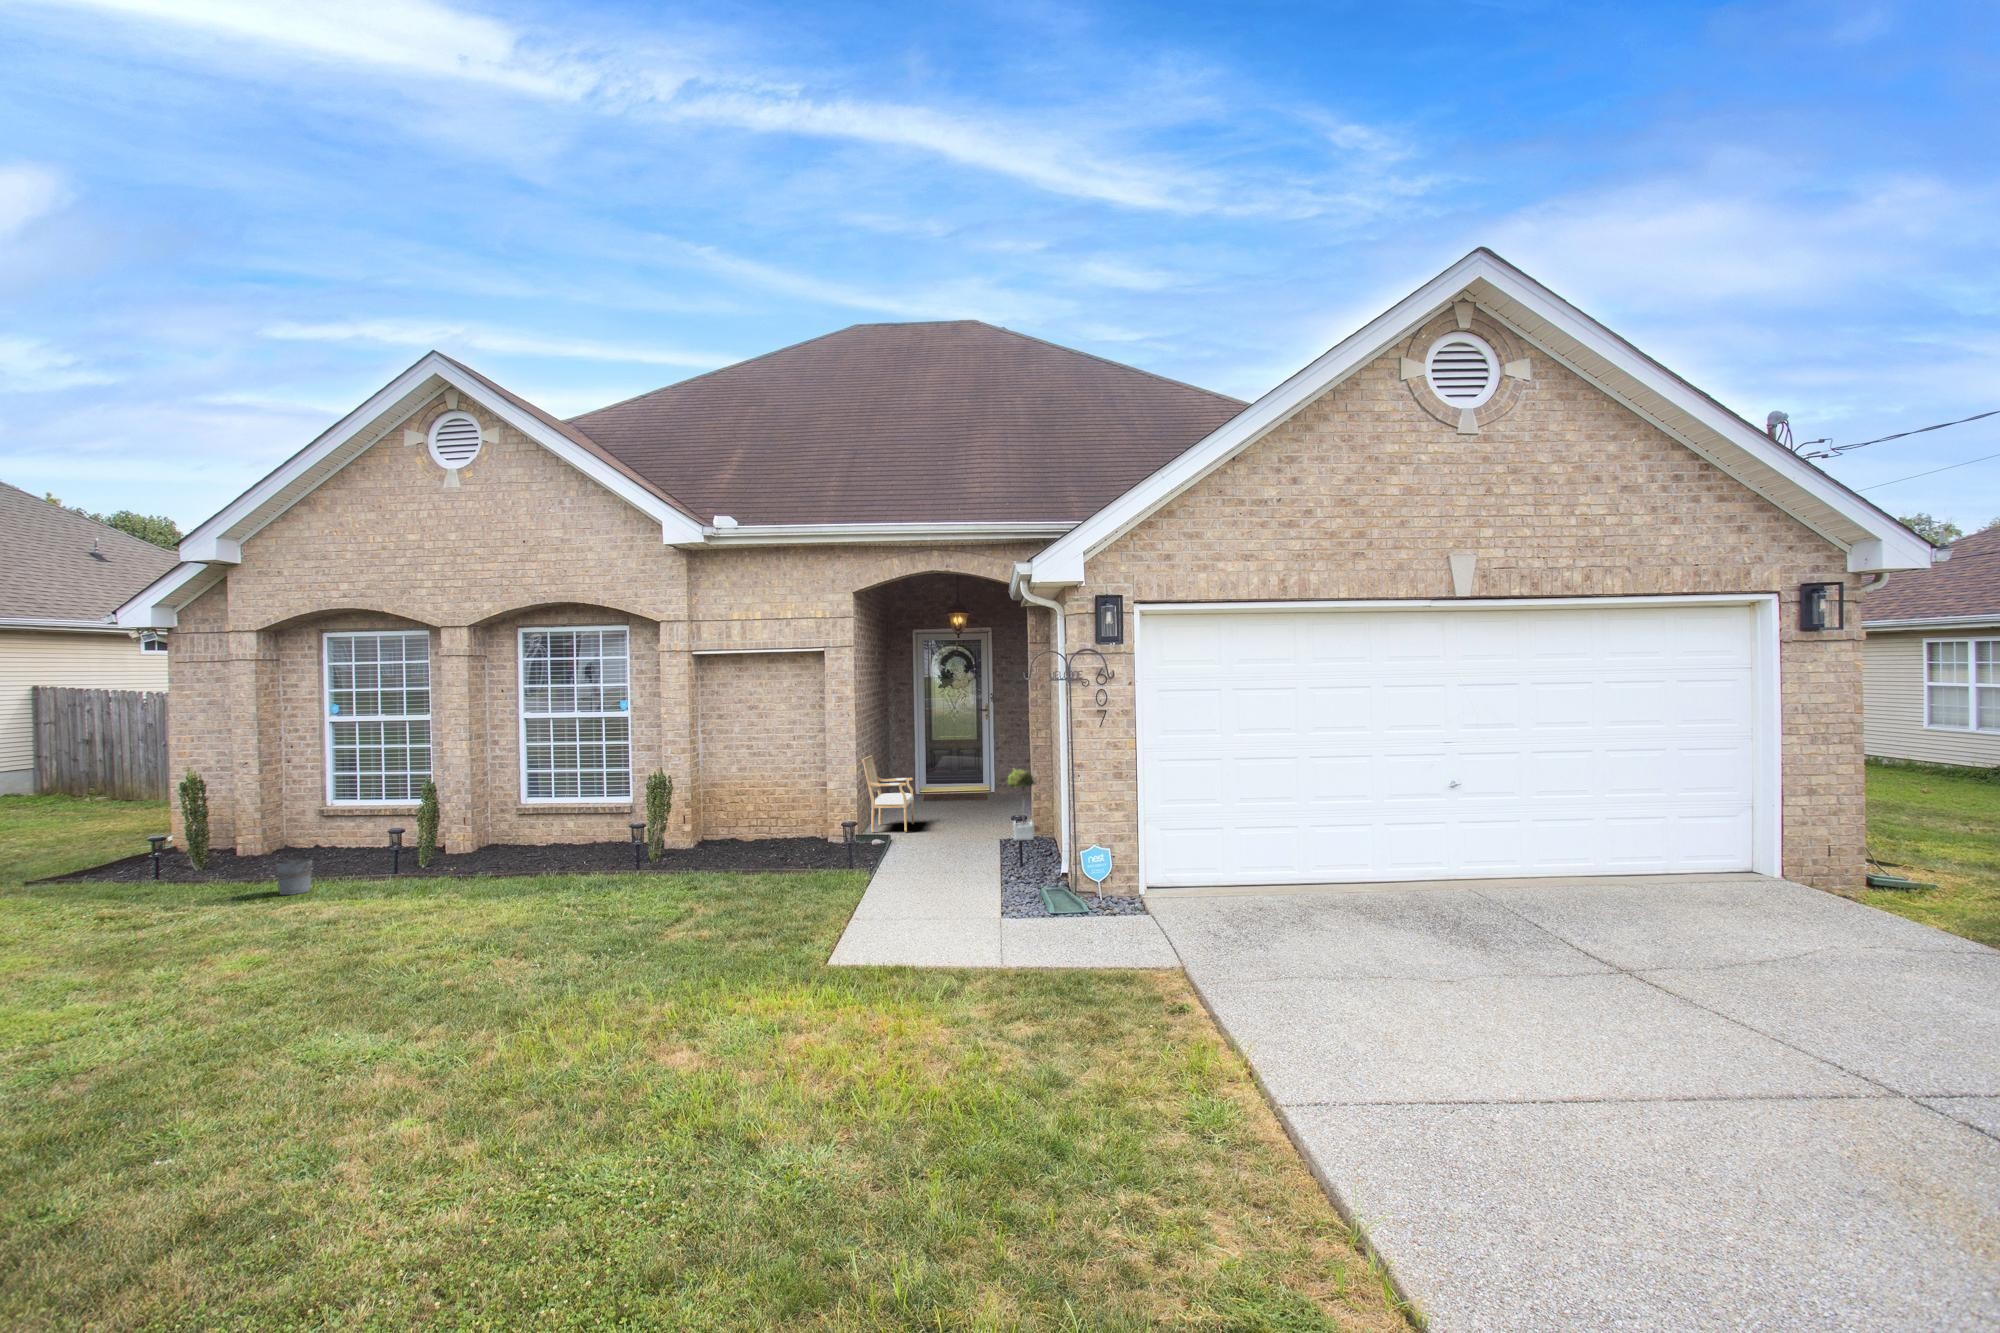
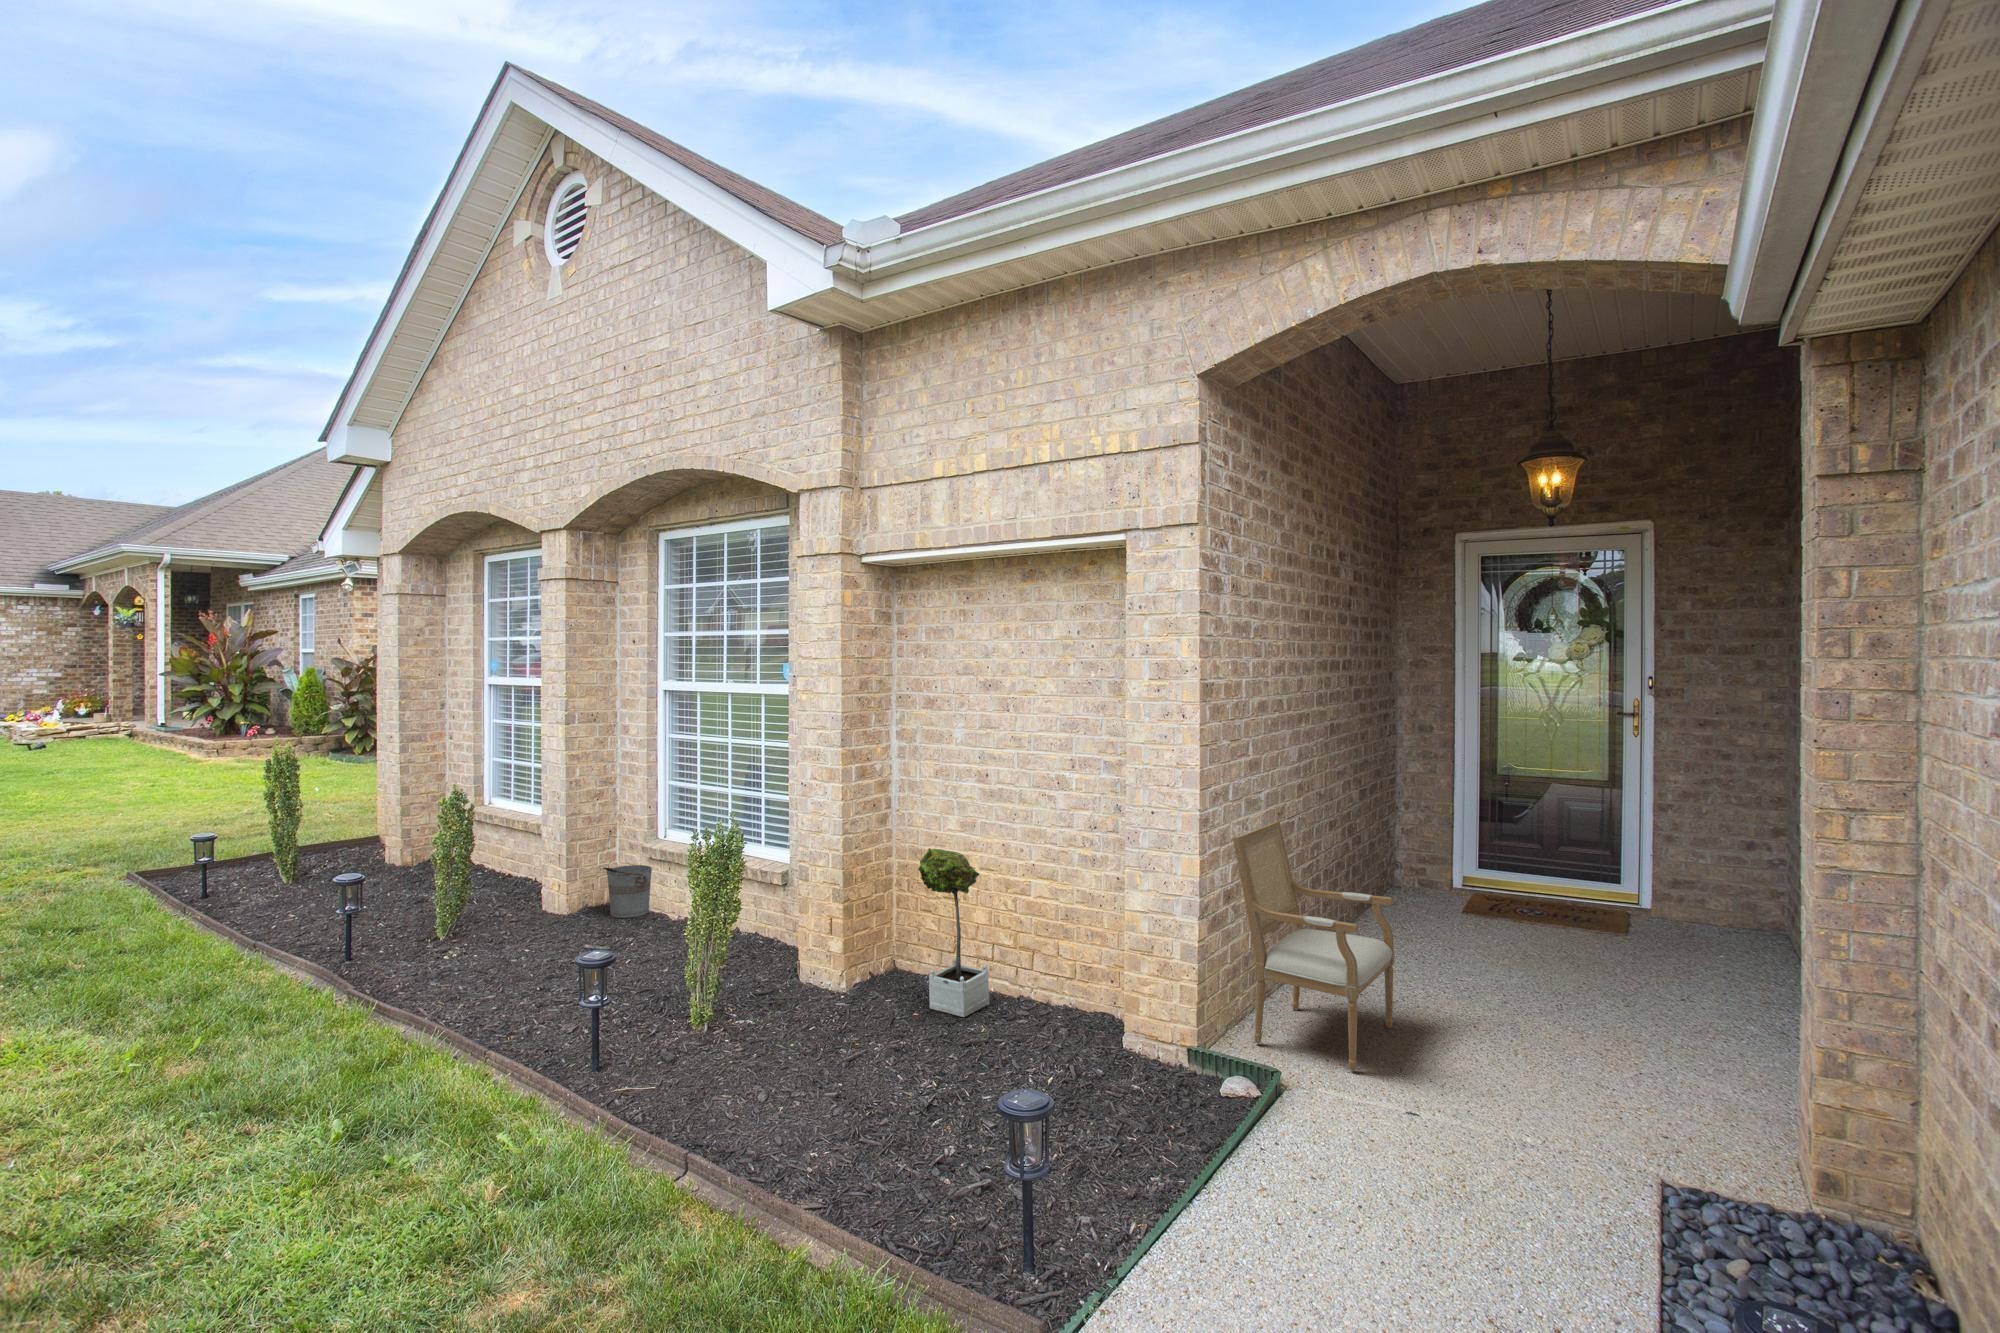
potted tree: present [1008,770,1035,840] -> present [918,848,989,1017]
bucket: present [275,859,312,895] -> present [603,865,652,918]

